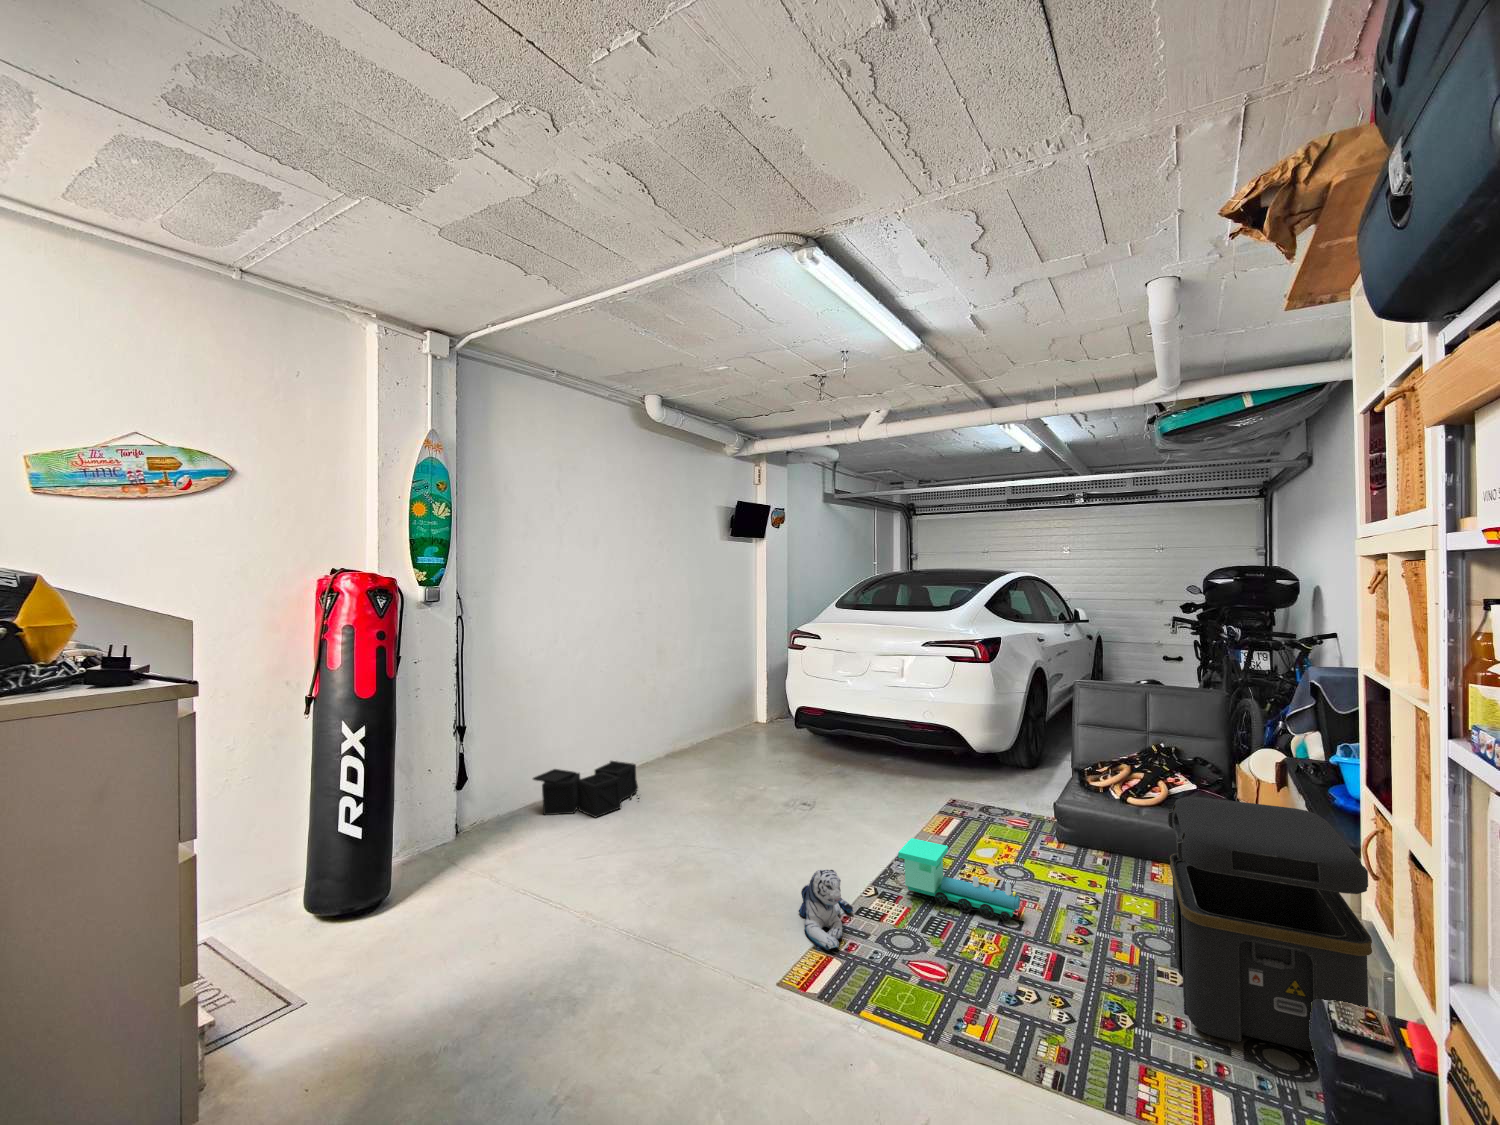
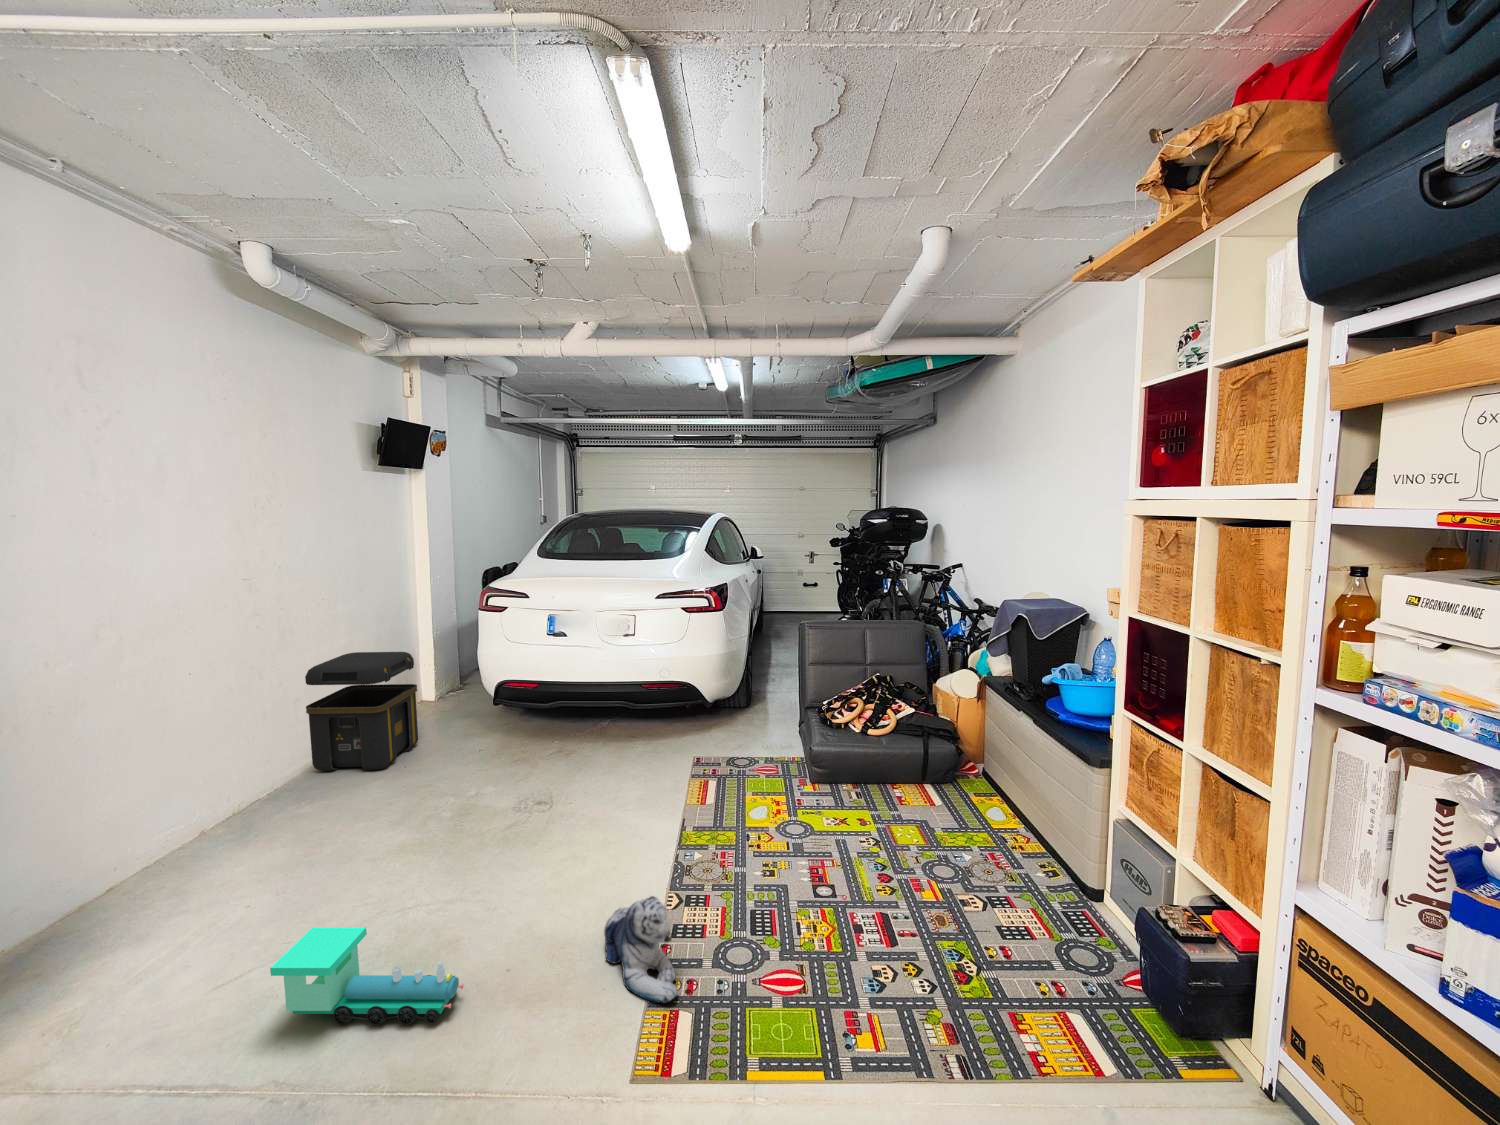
storage bin: present [533,761,638,817] -> none [71,800,296,925]
toolbox: present [1168,797,1372,1062] -> present [305,652,418,771]
toy train: present [898,838,1022,922] -> present [270,927,463,1025]

